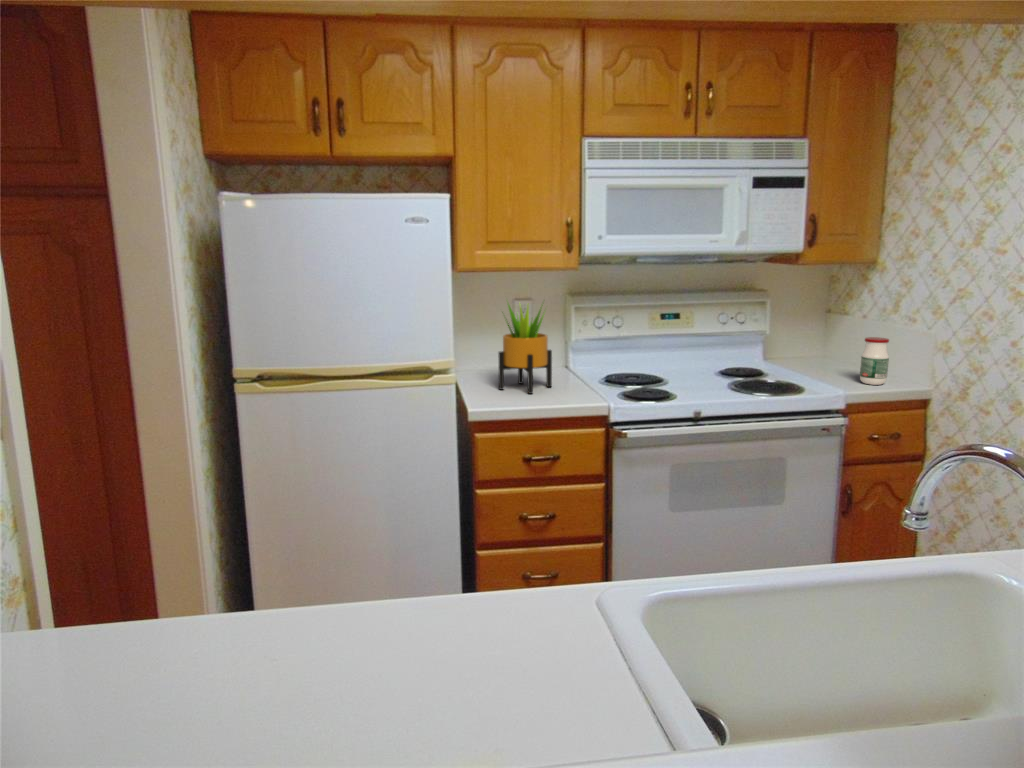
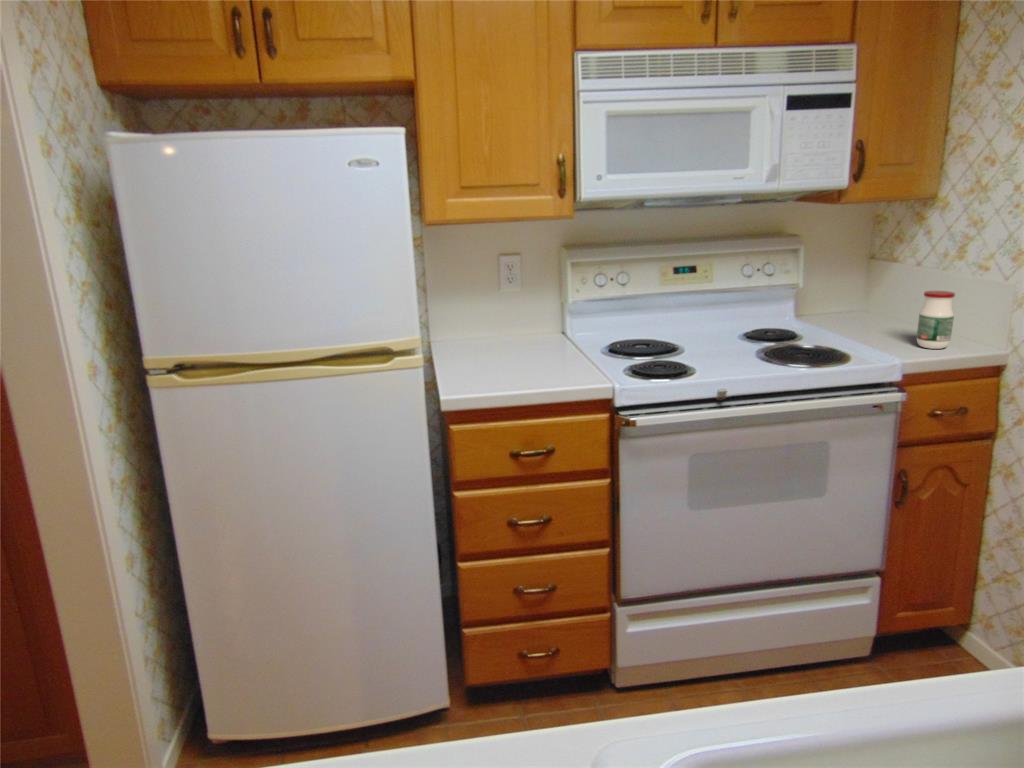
potted plant: present [498,304,552,394] -> none [478,253,544,373]

